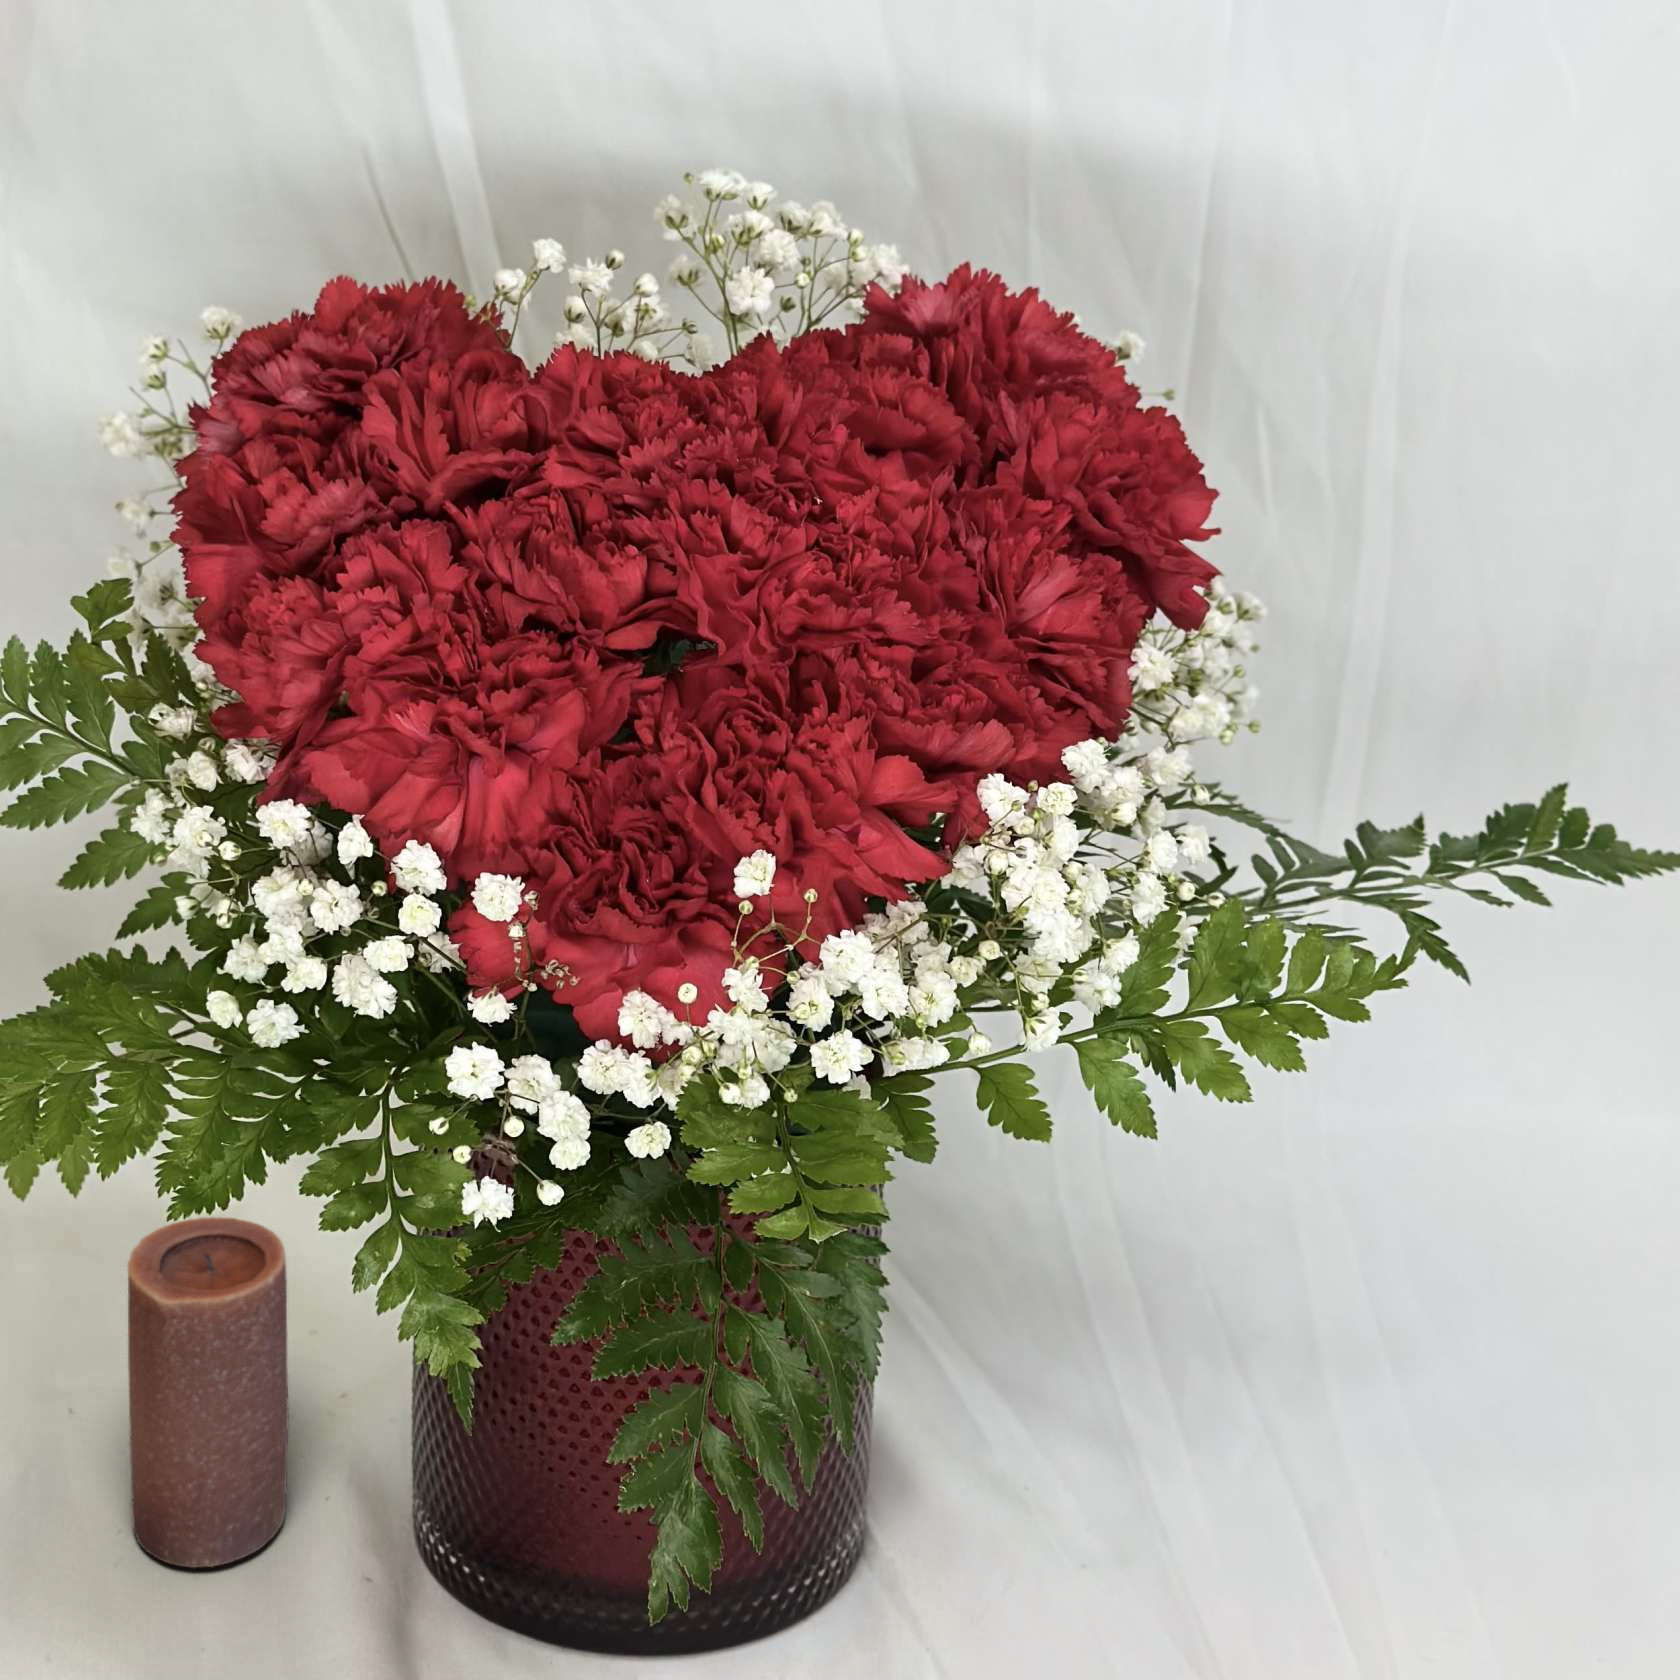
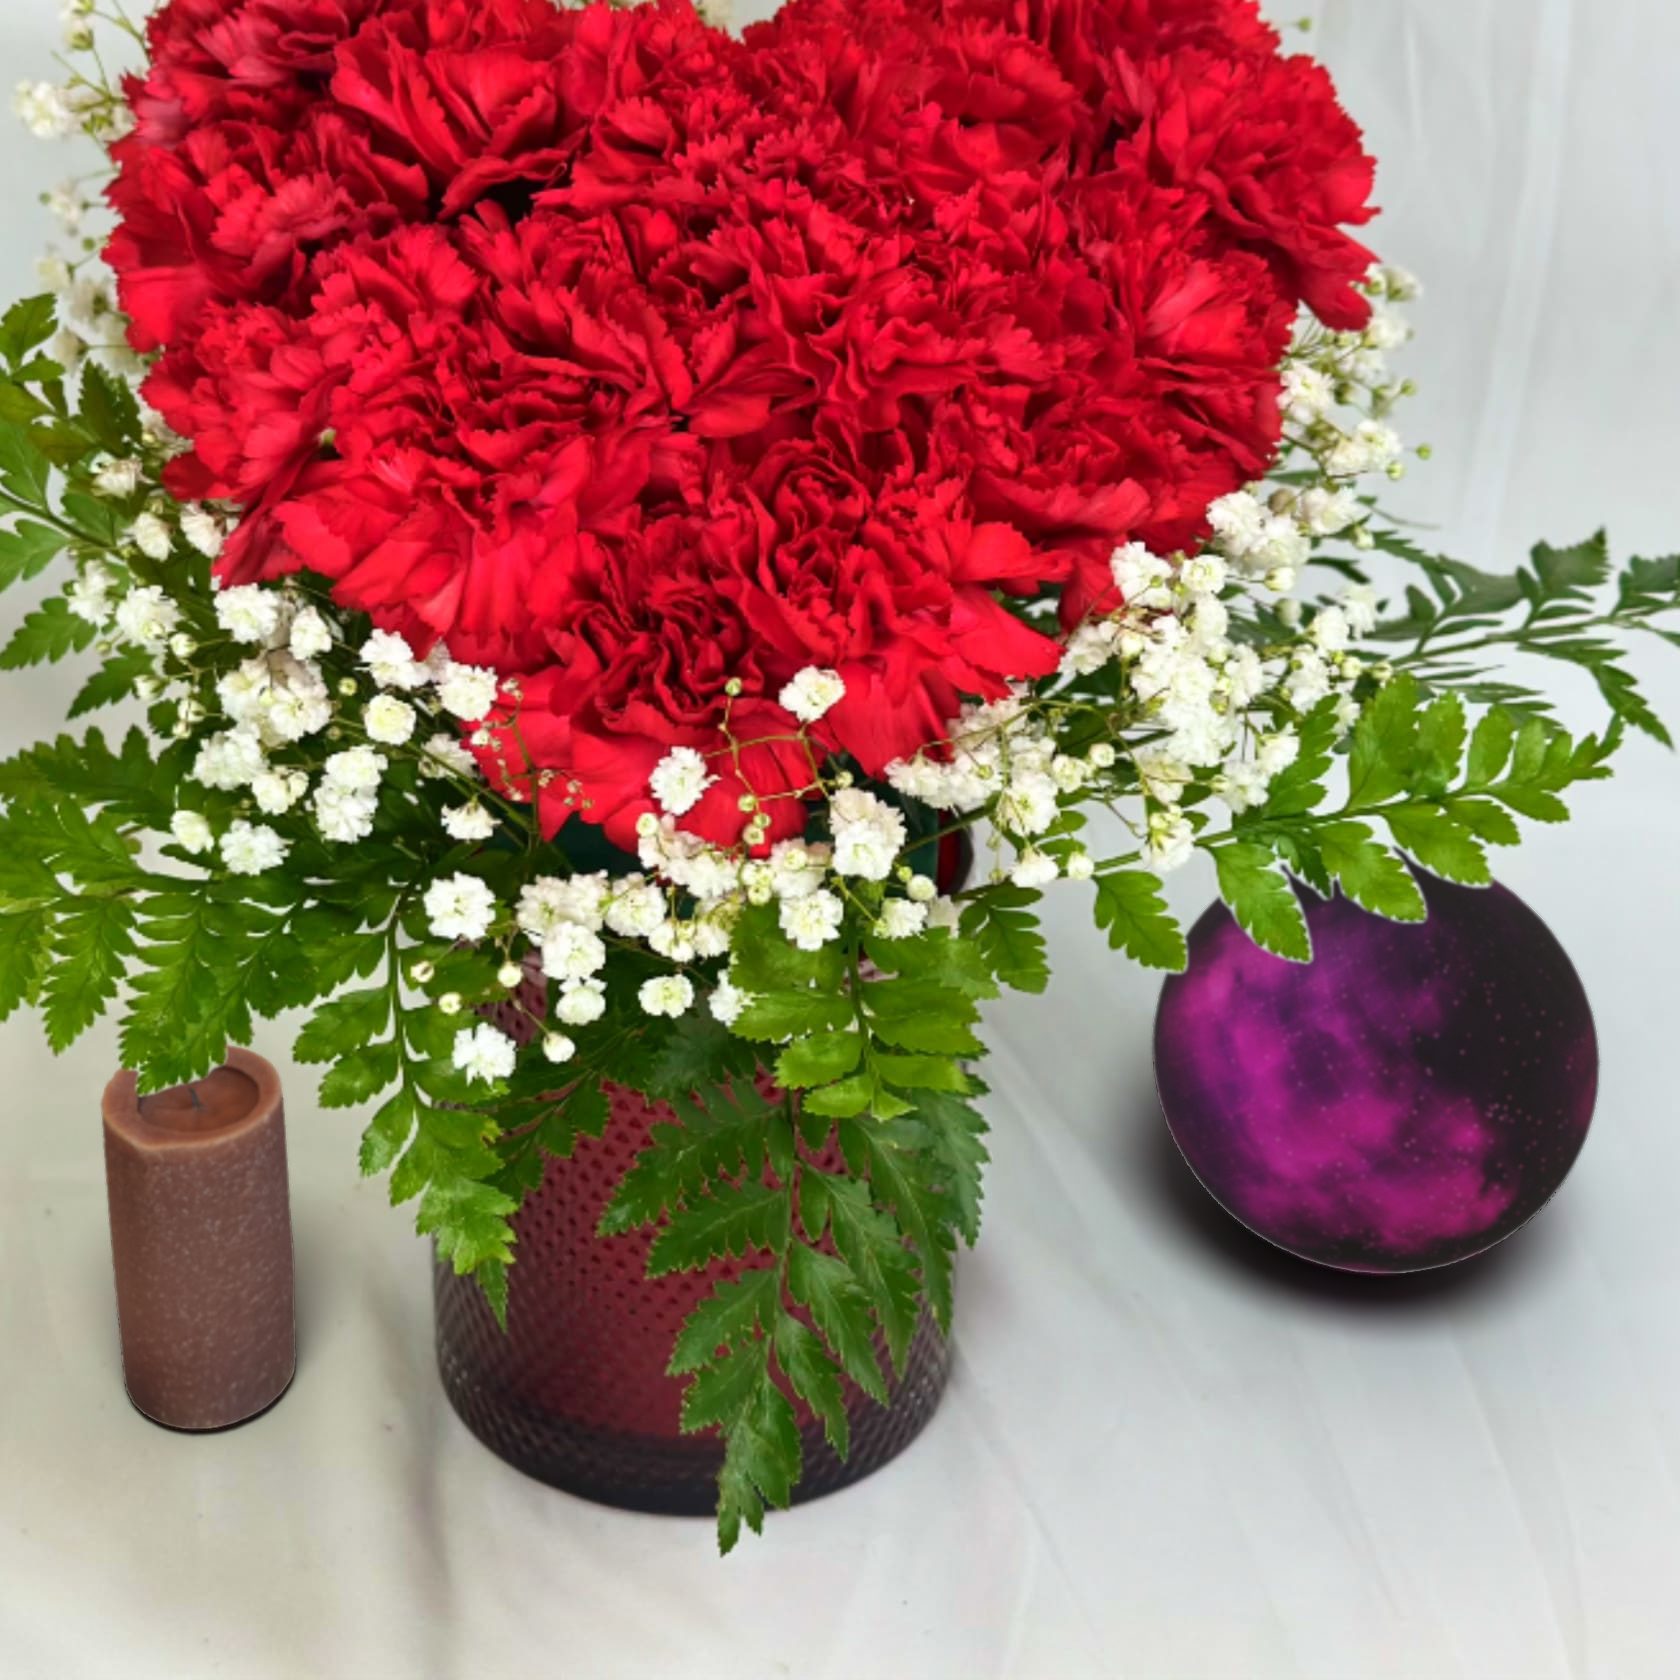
decorative orb: none [1047,1068,1432,1453] -> present [1152,846,1600,1274]

